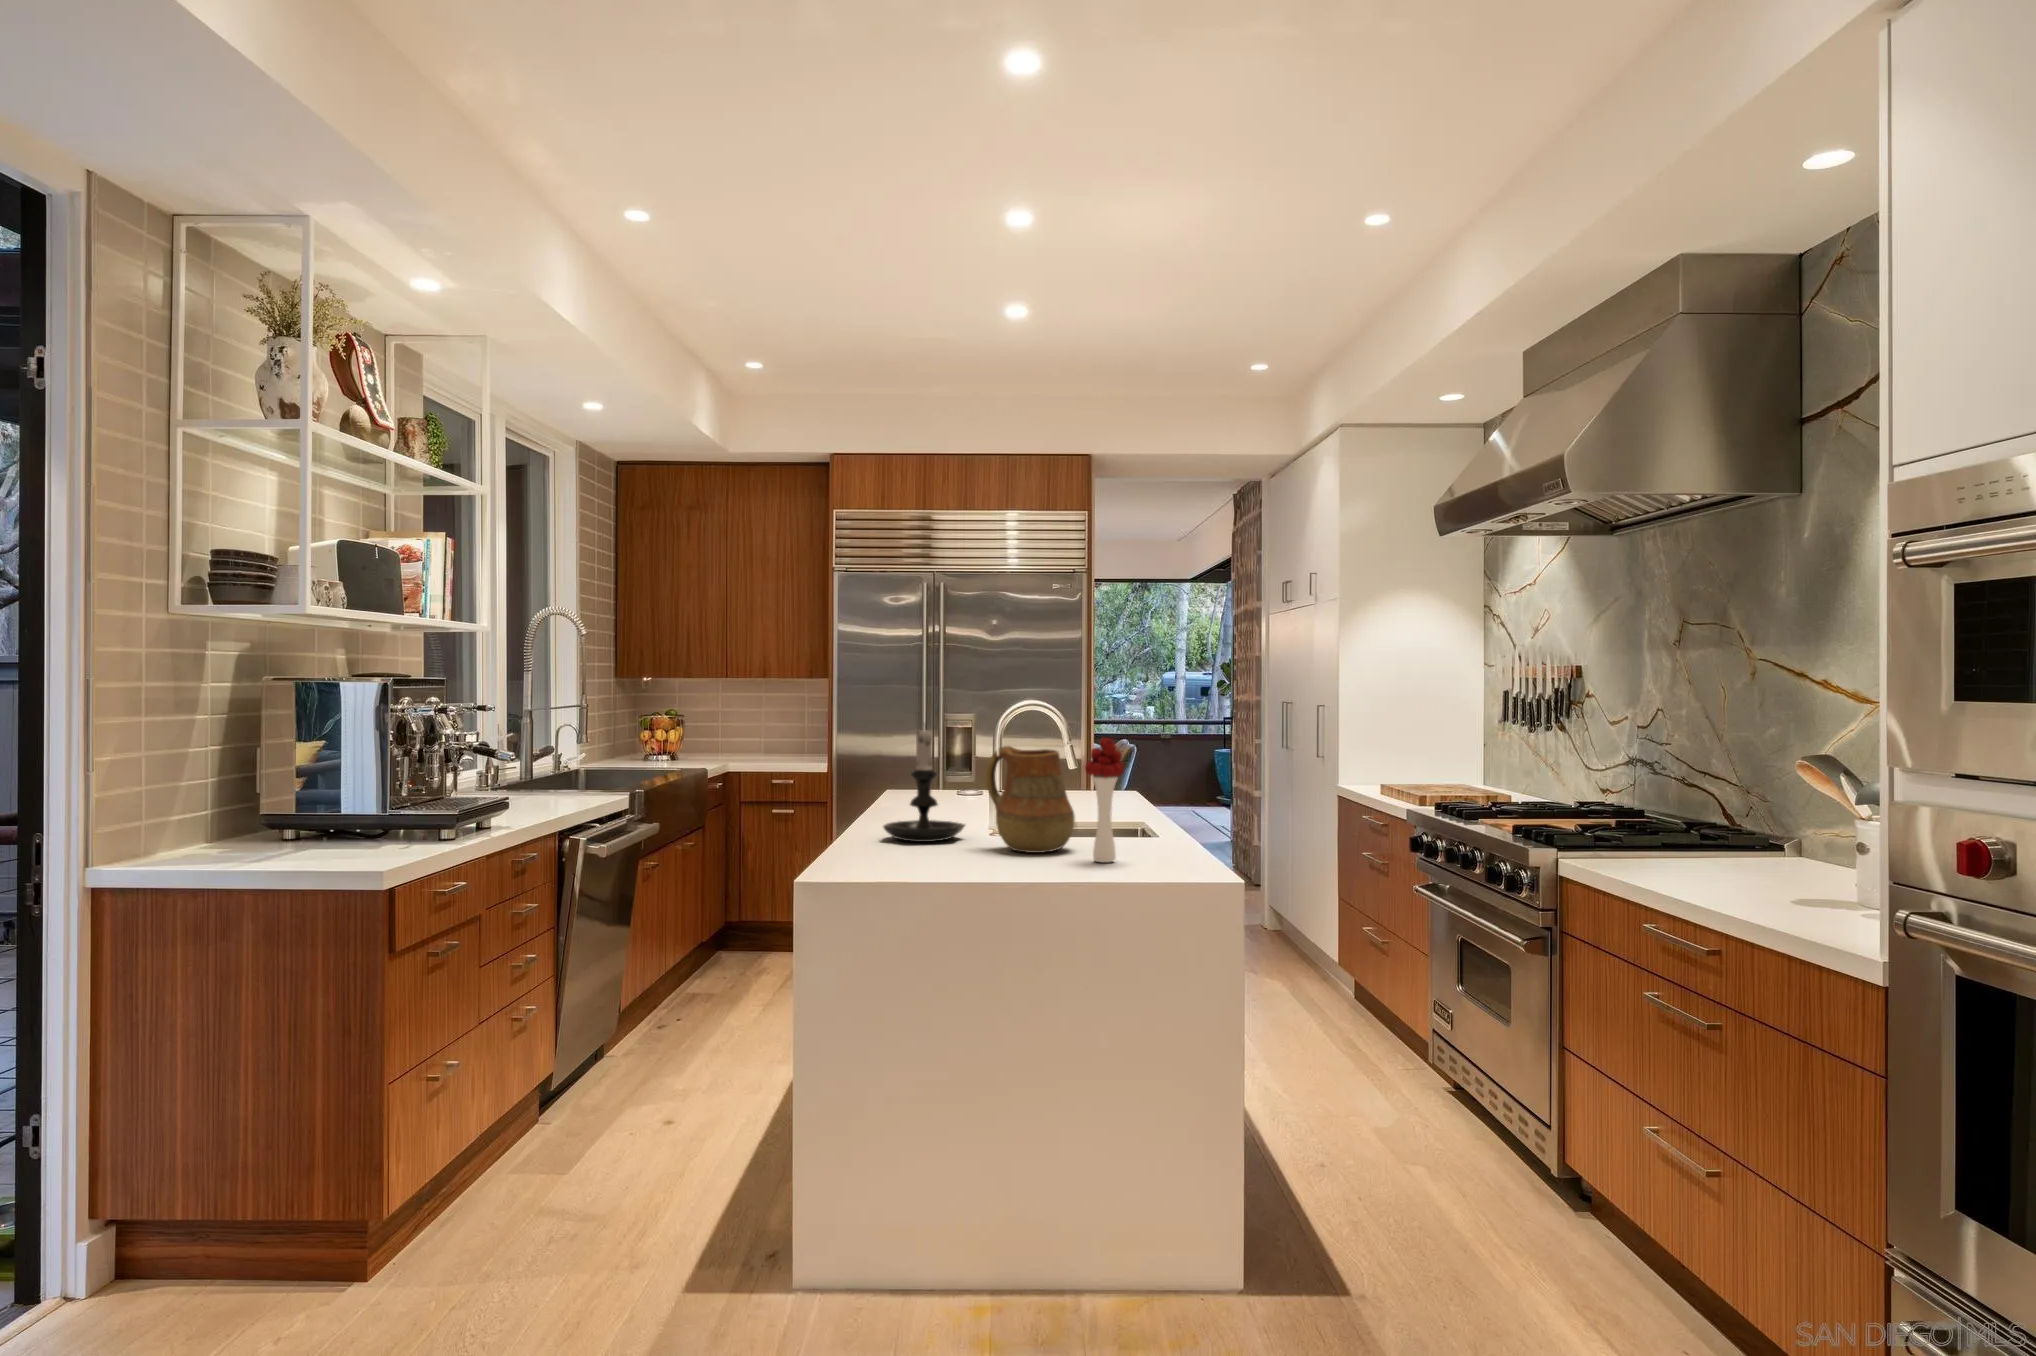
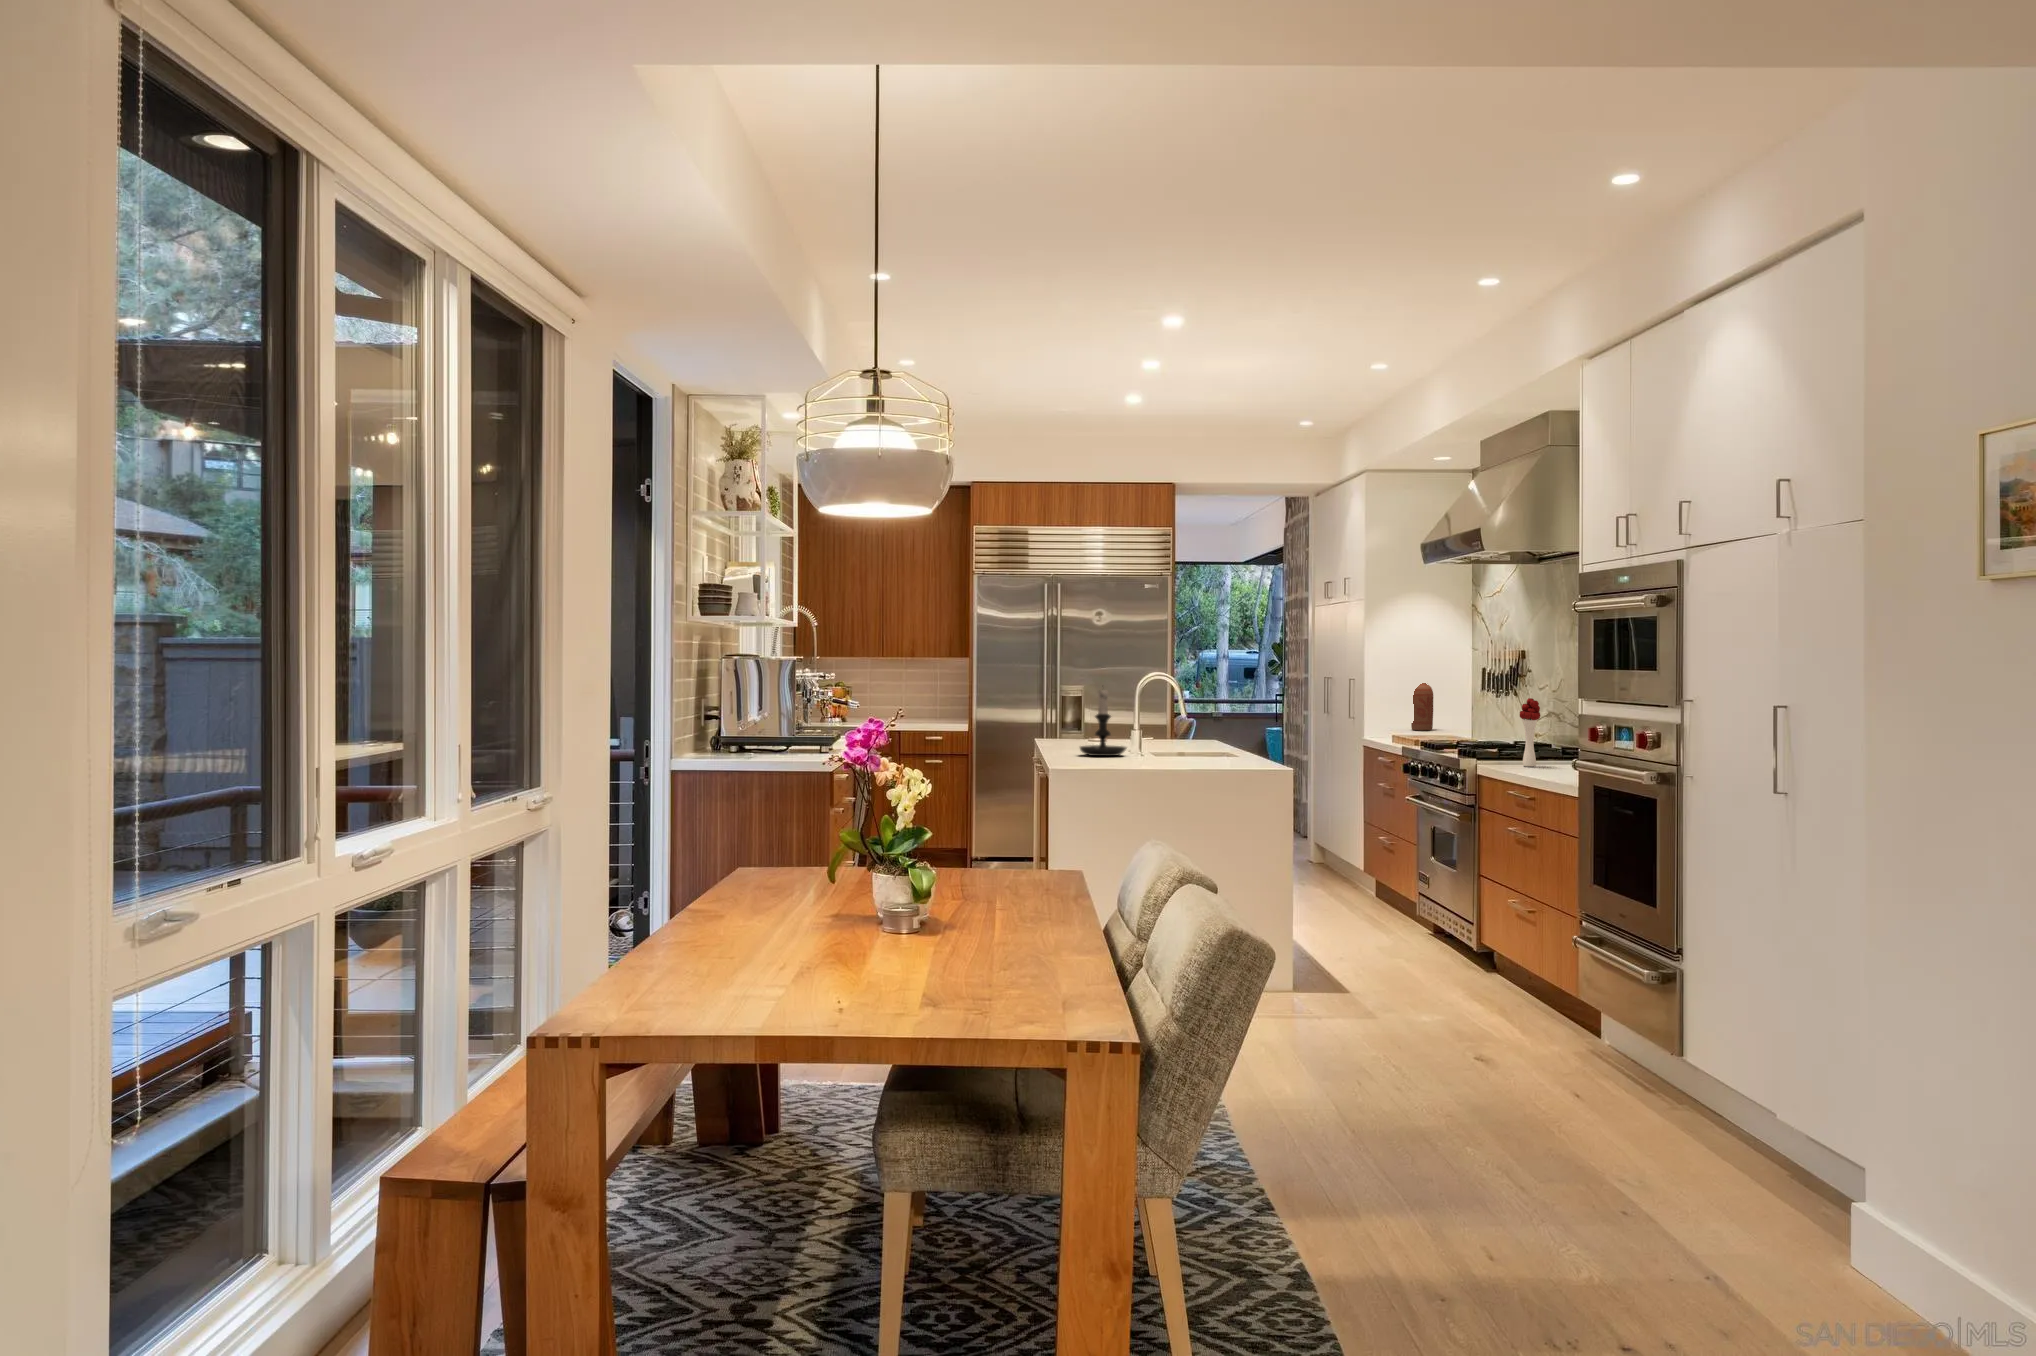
bottle: none [1404,697,1435,776] -> present [1411,683,1433,731]
flower bouquet: present [1085,738,1124,862] -> present [1520,698,1540,767]
pitcher: present [986,746,1075,853] -> none [1144,699,1197,760]

